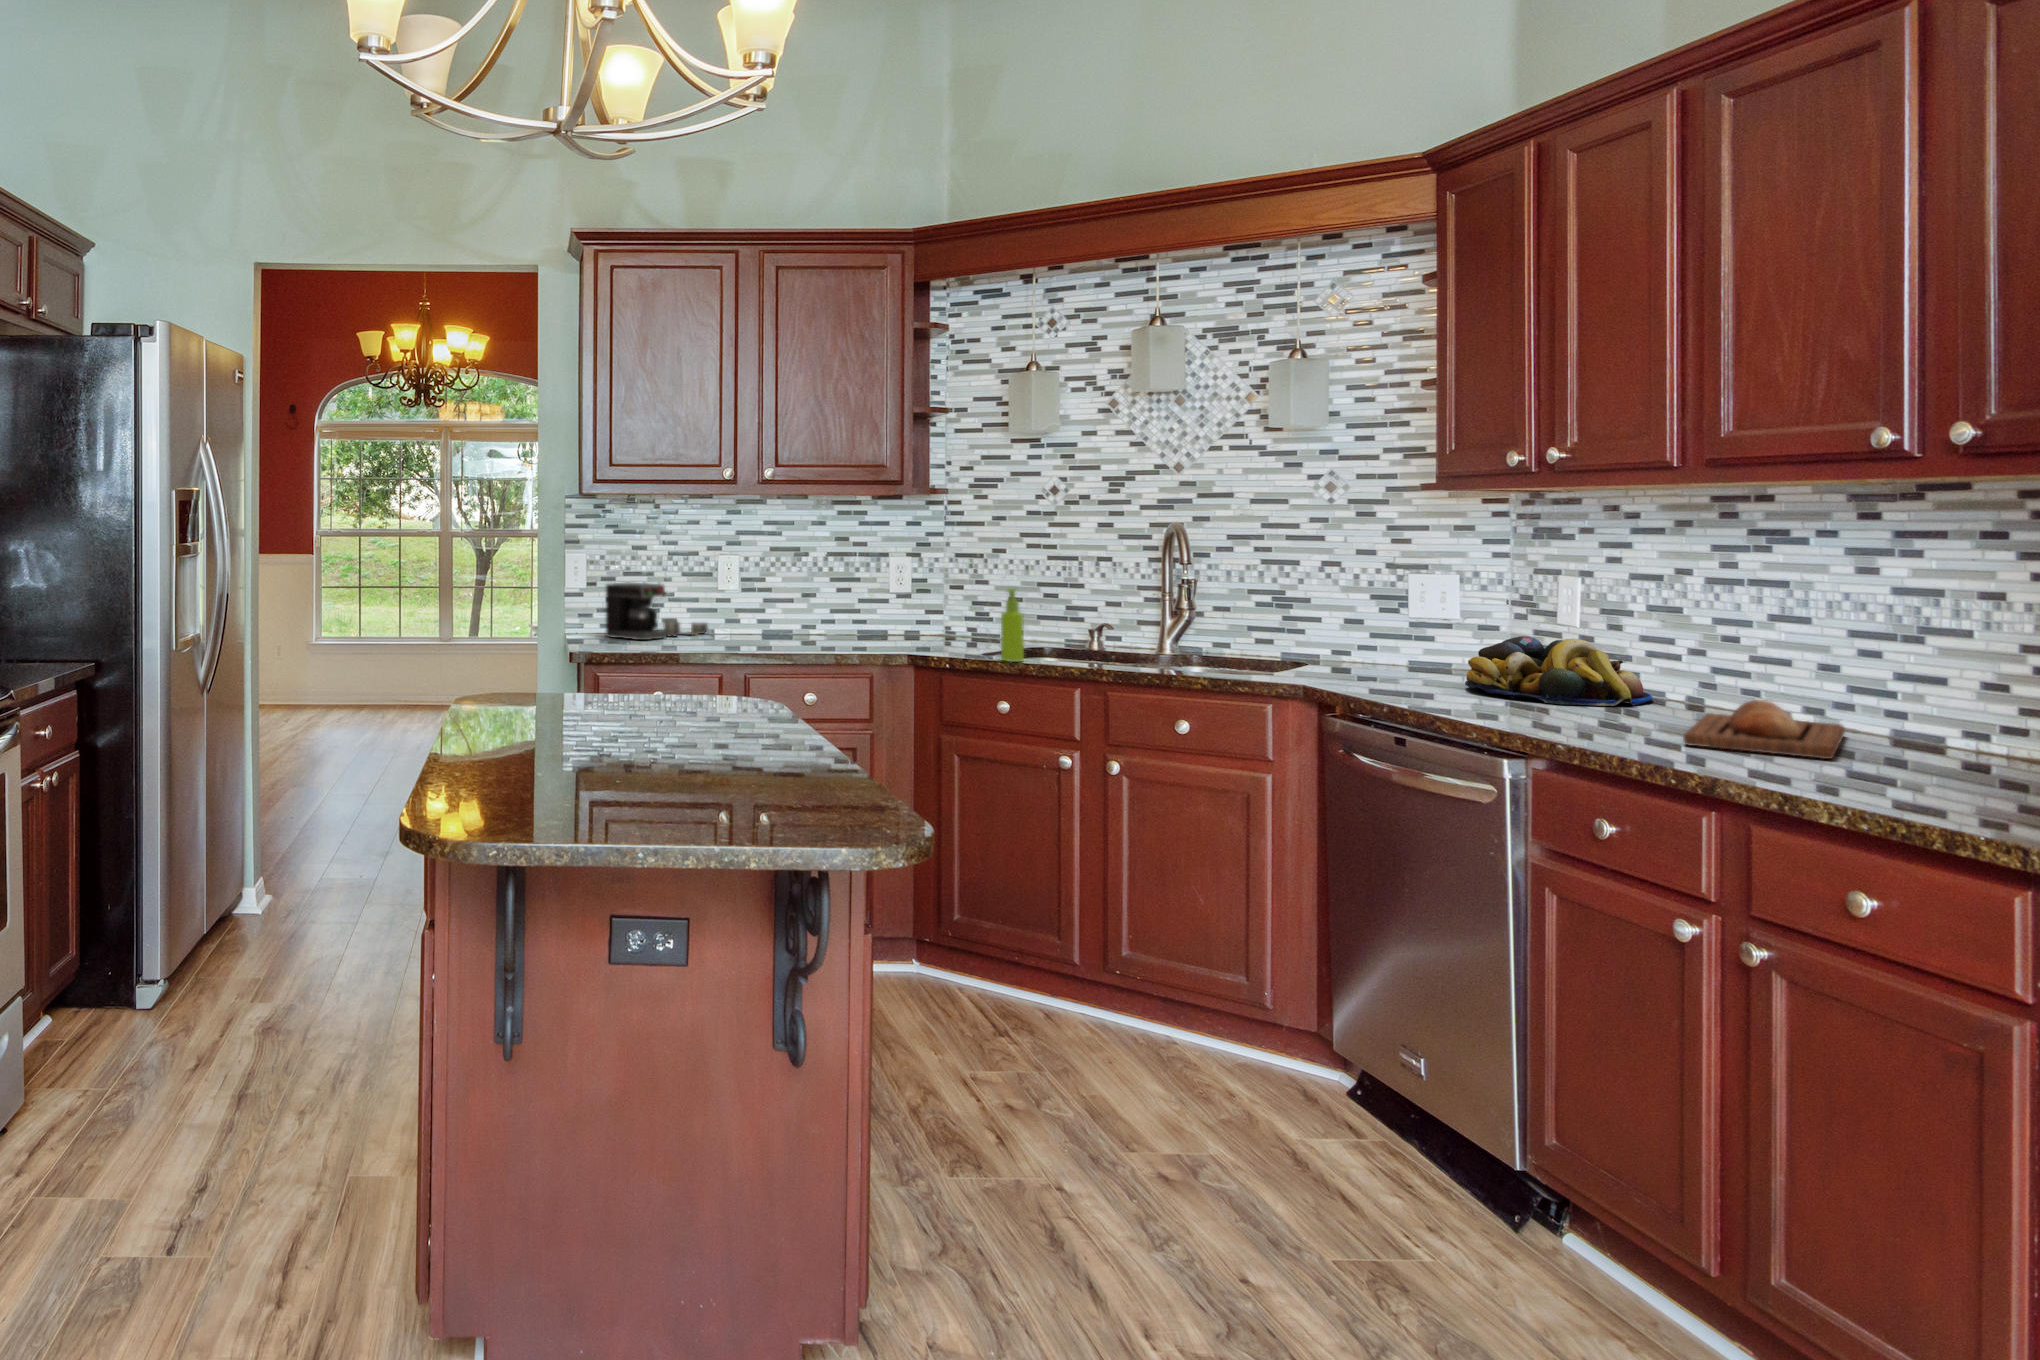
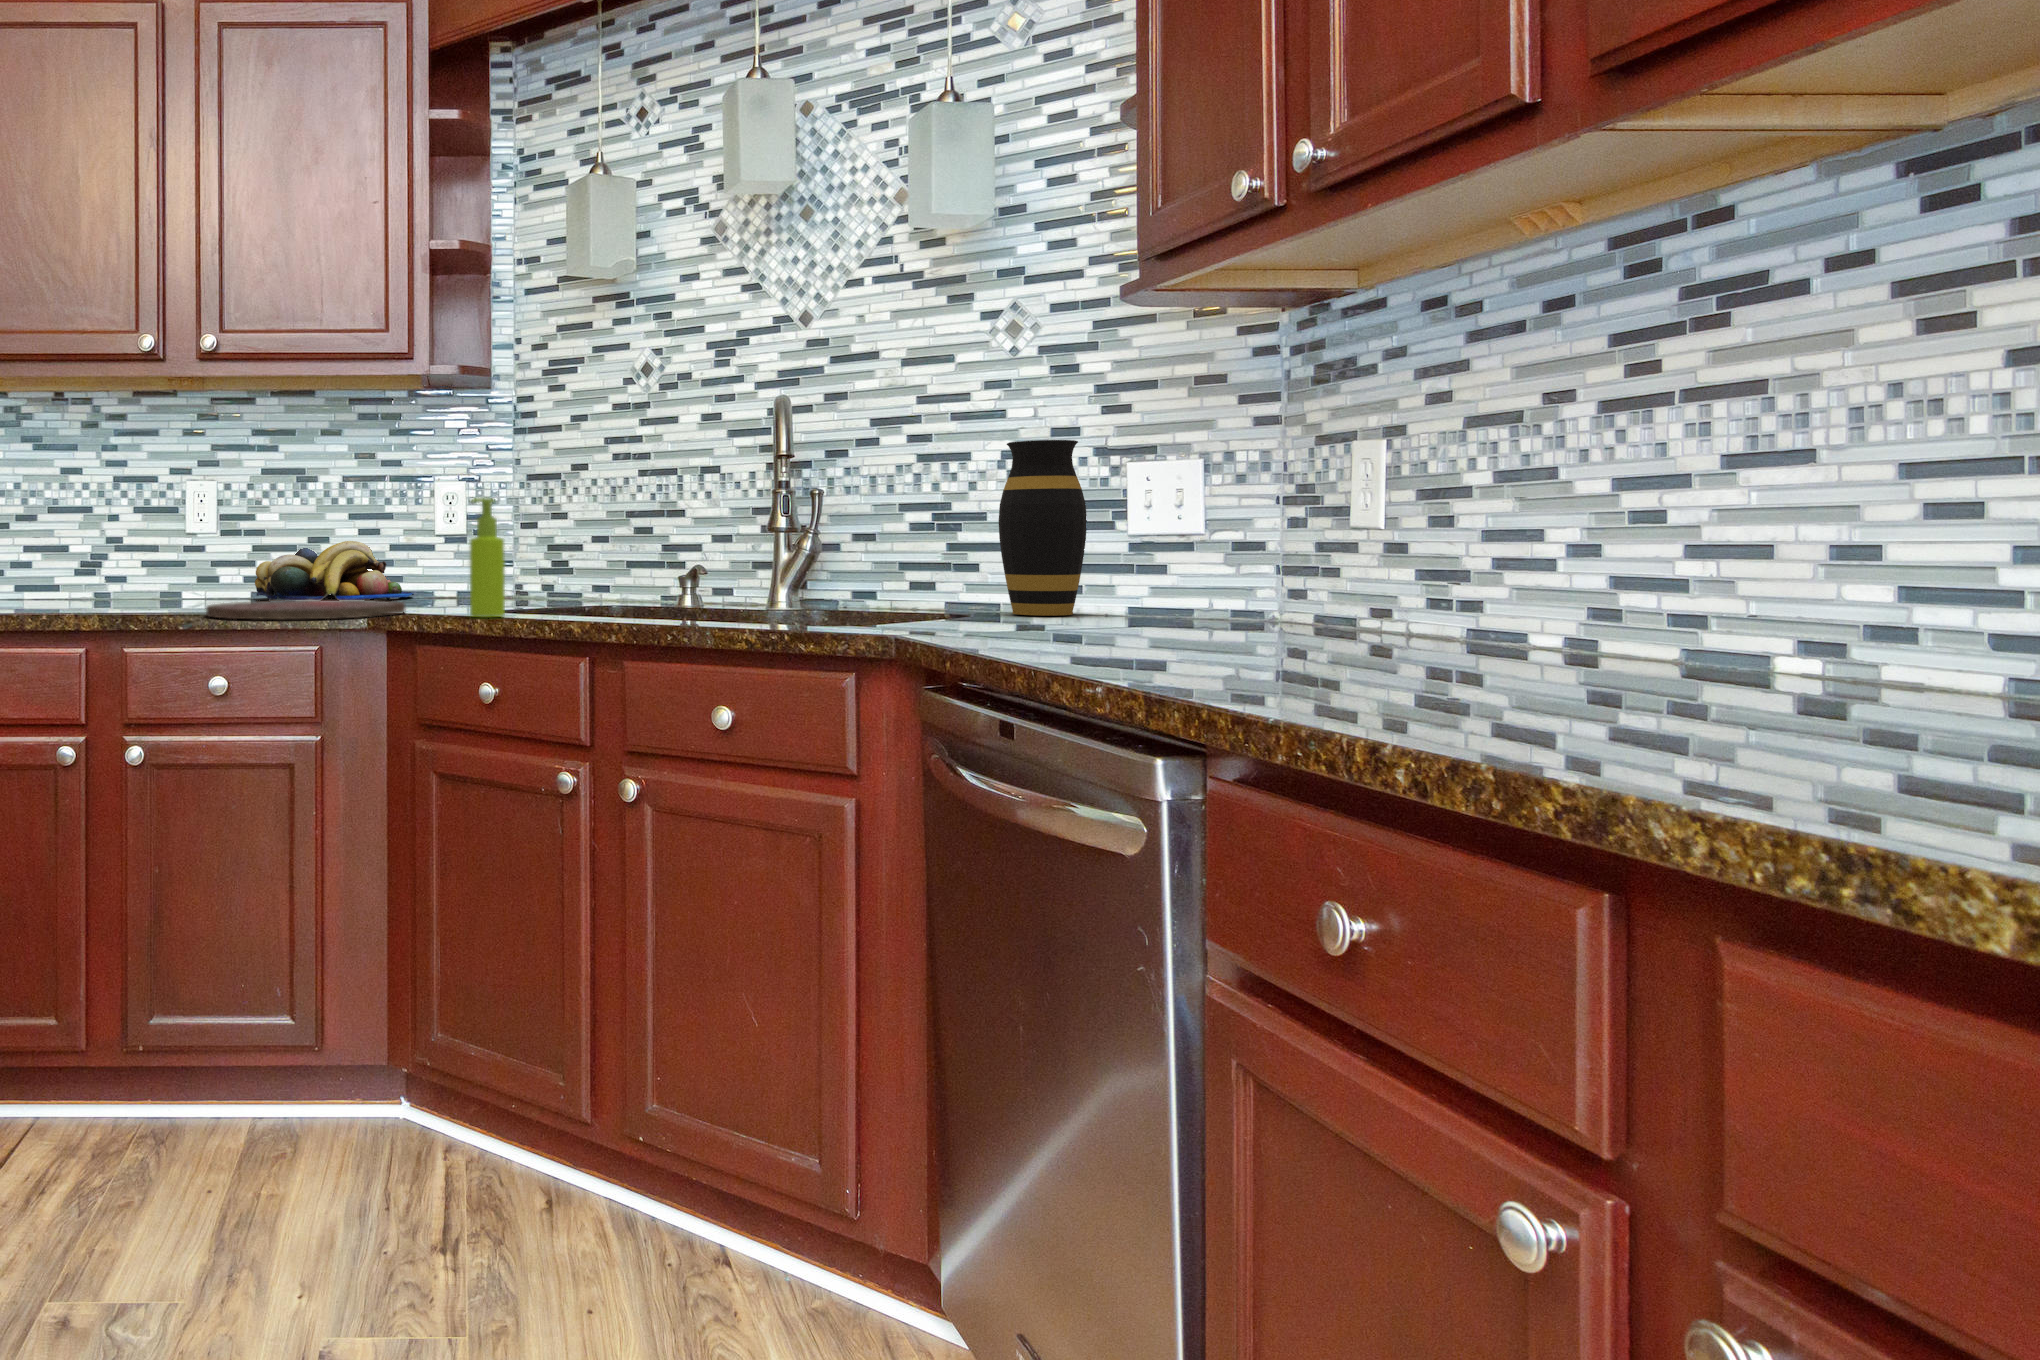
vase: none [1326,558,1383,664] -> present [999,440,1087,615]
coffee maker: present [606,582,708,640] -> none [8,523,183,604]
fruit bowl: present [1465,636,1653,706] -> present [255,541,414,601]
cutting board: none [820,644,945,663] -> present [206,600,406,619]
bread loaf: present [1683,700,1845,759] -> none [1481,617,1895,749]

